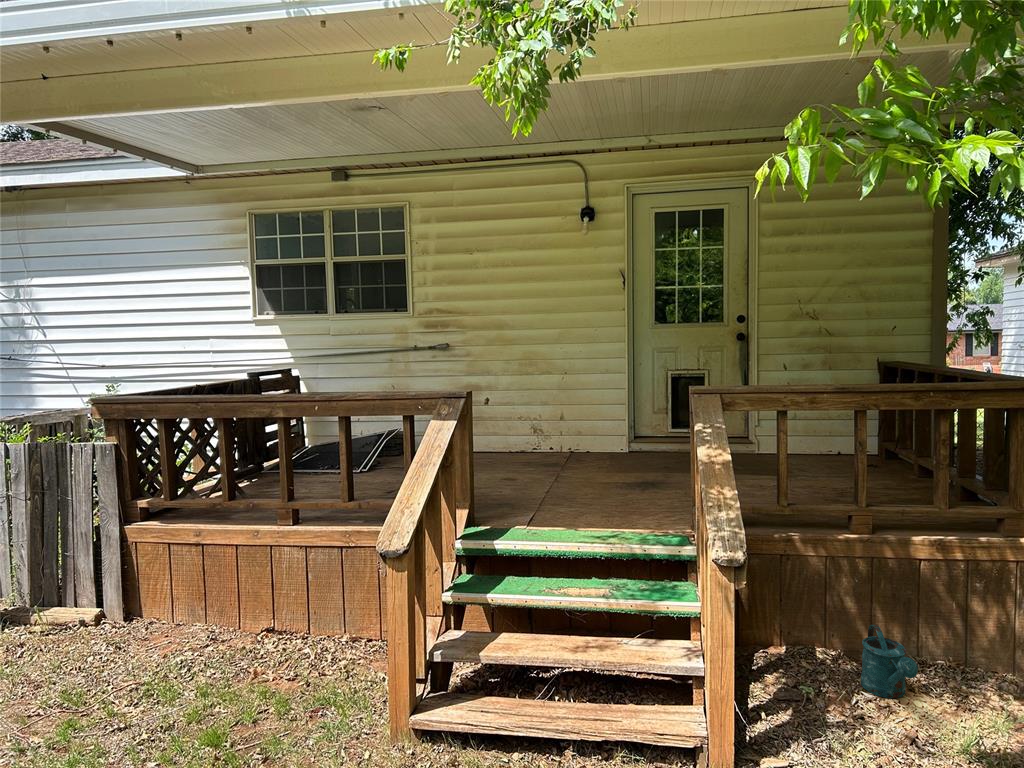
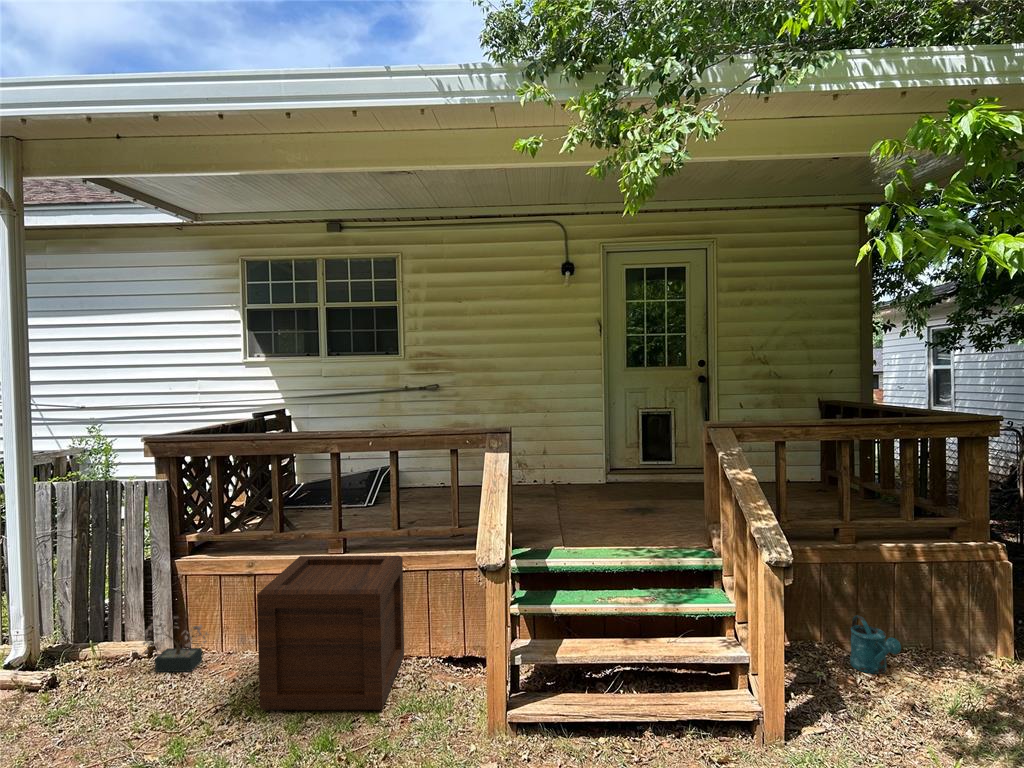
wooden crate: none [165,526,350,700] -> present [257,555,404,710]
decorative plant: none [82,578,157,641] -> present [140,613,209,672]

